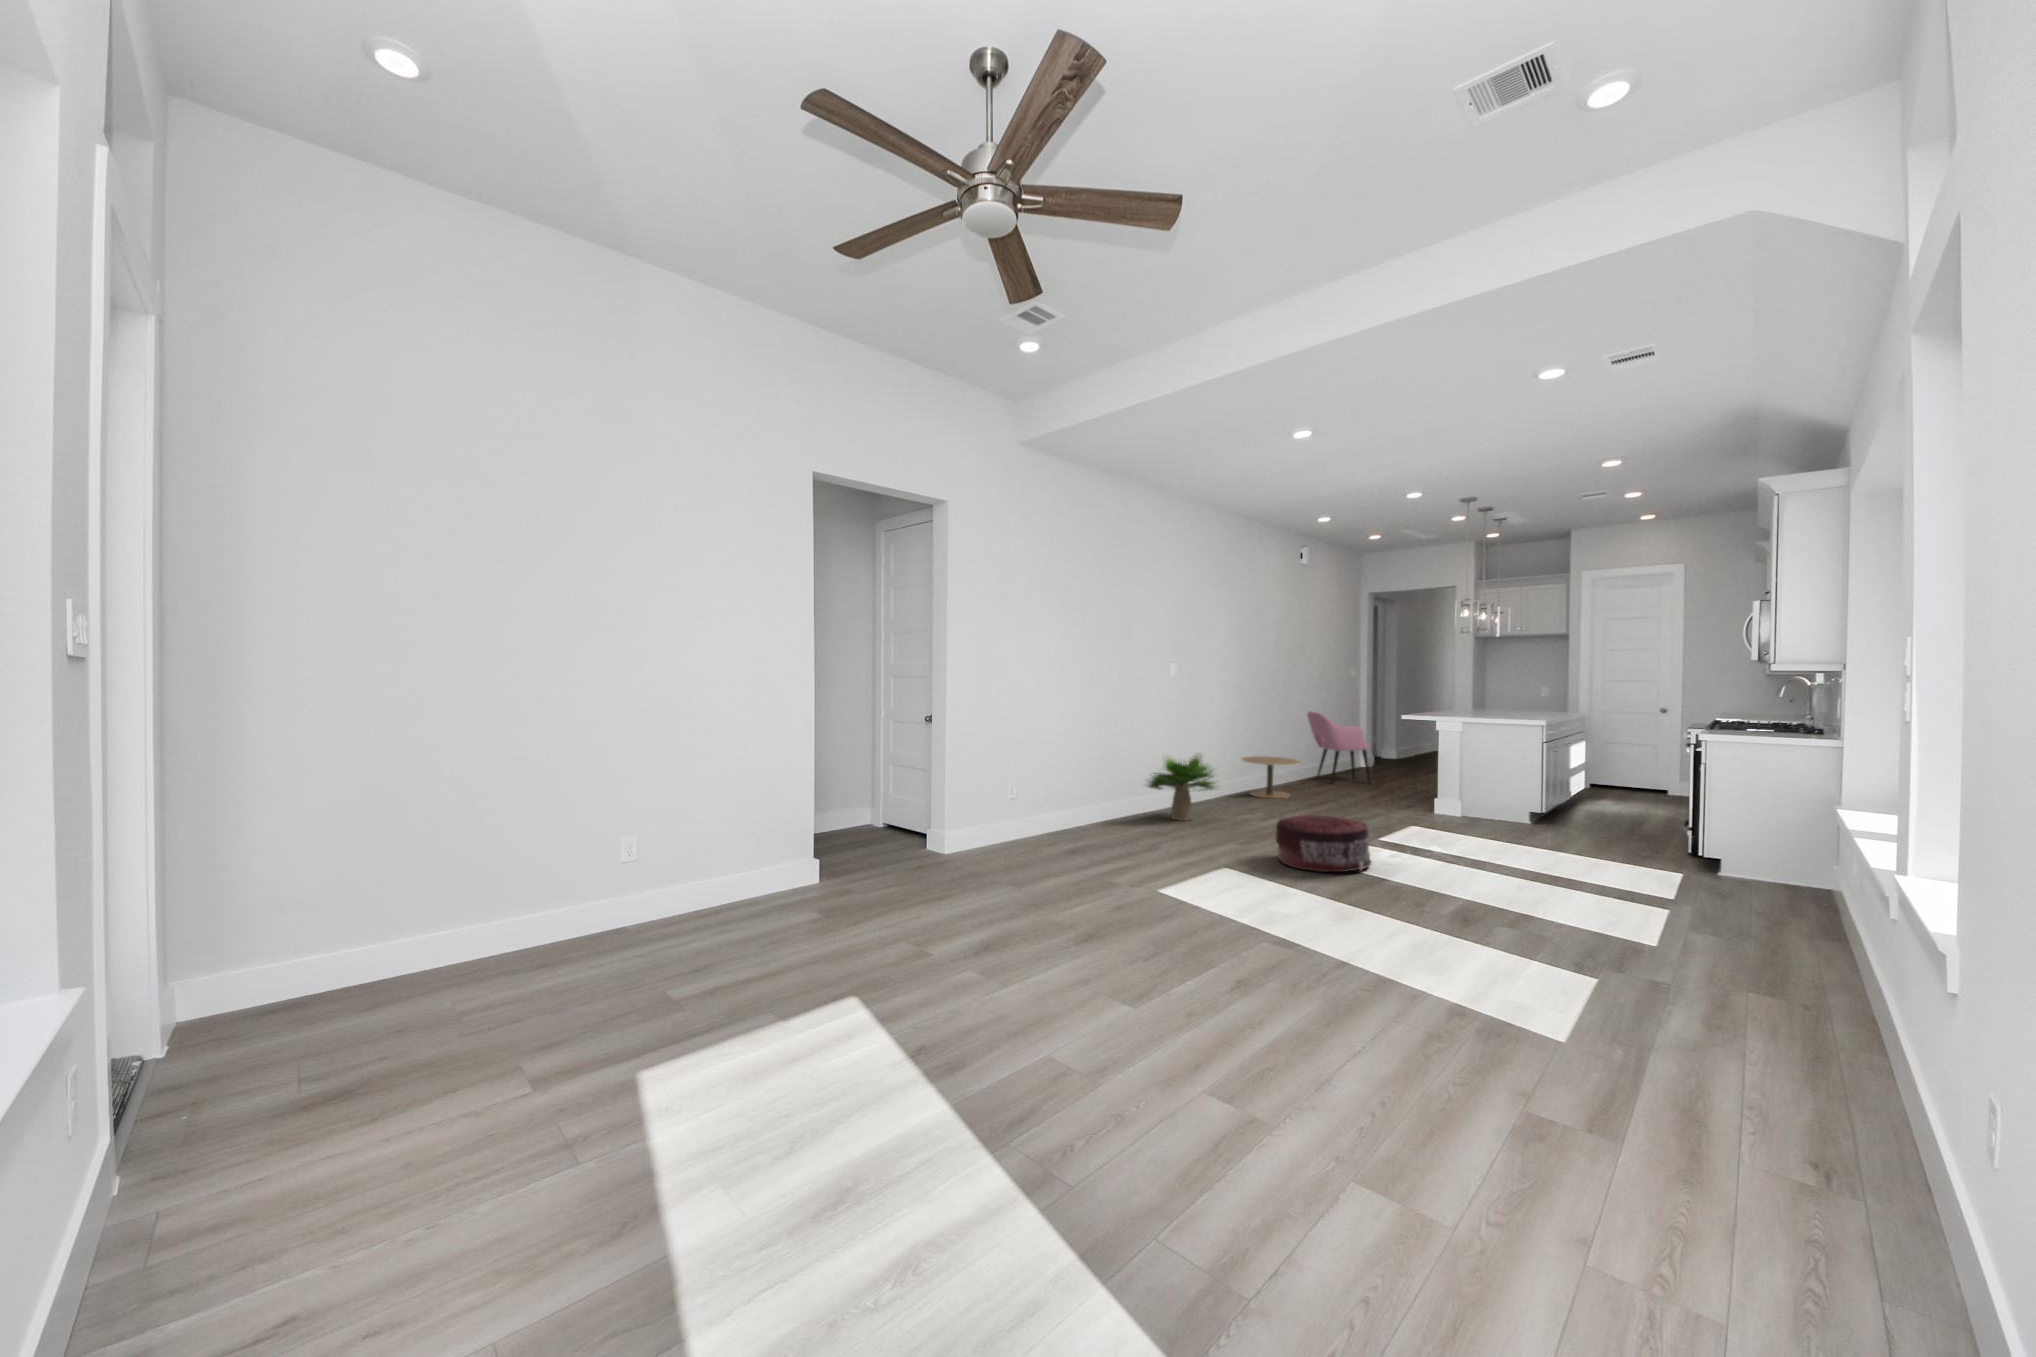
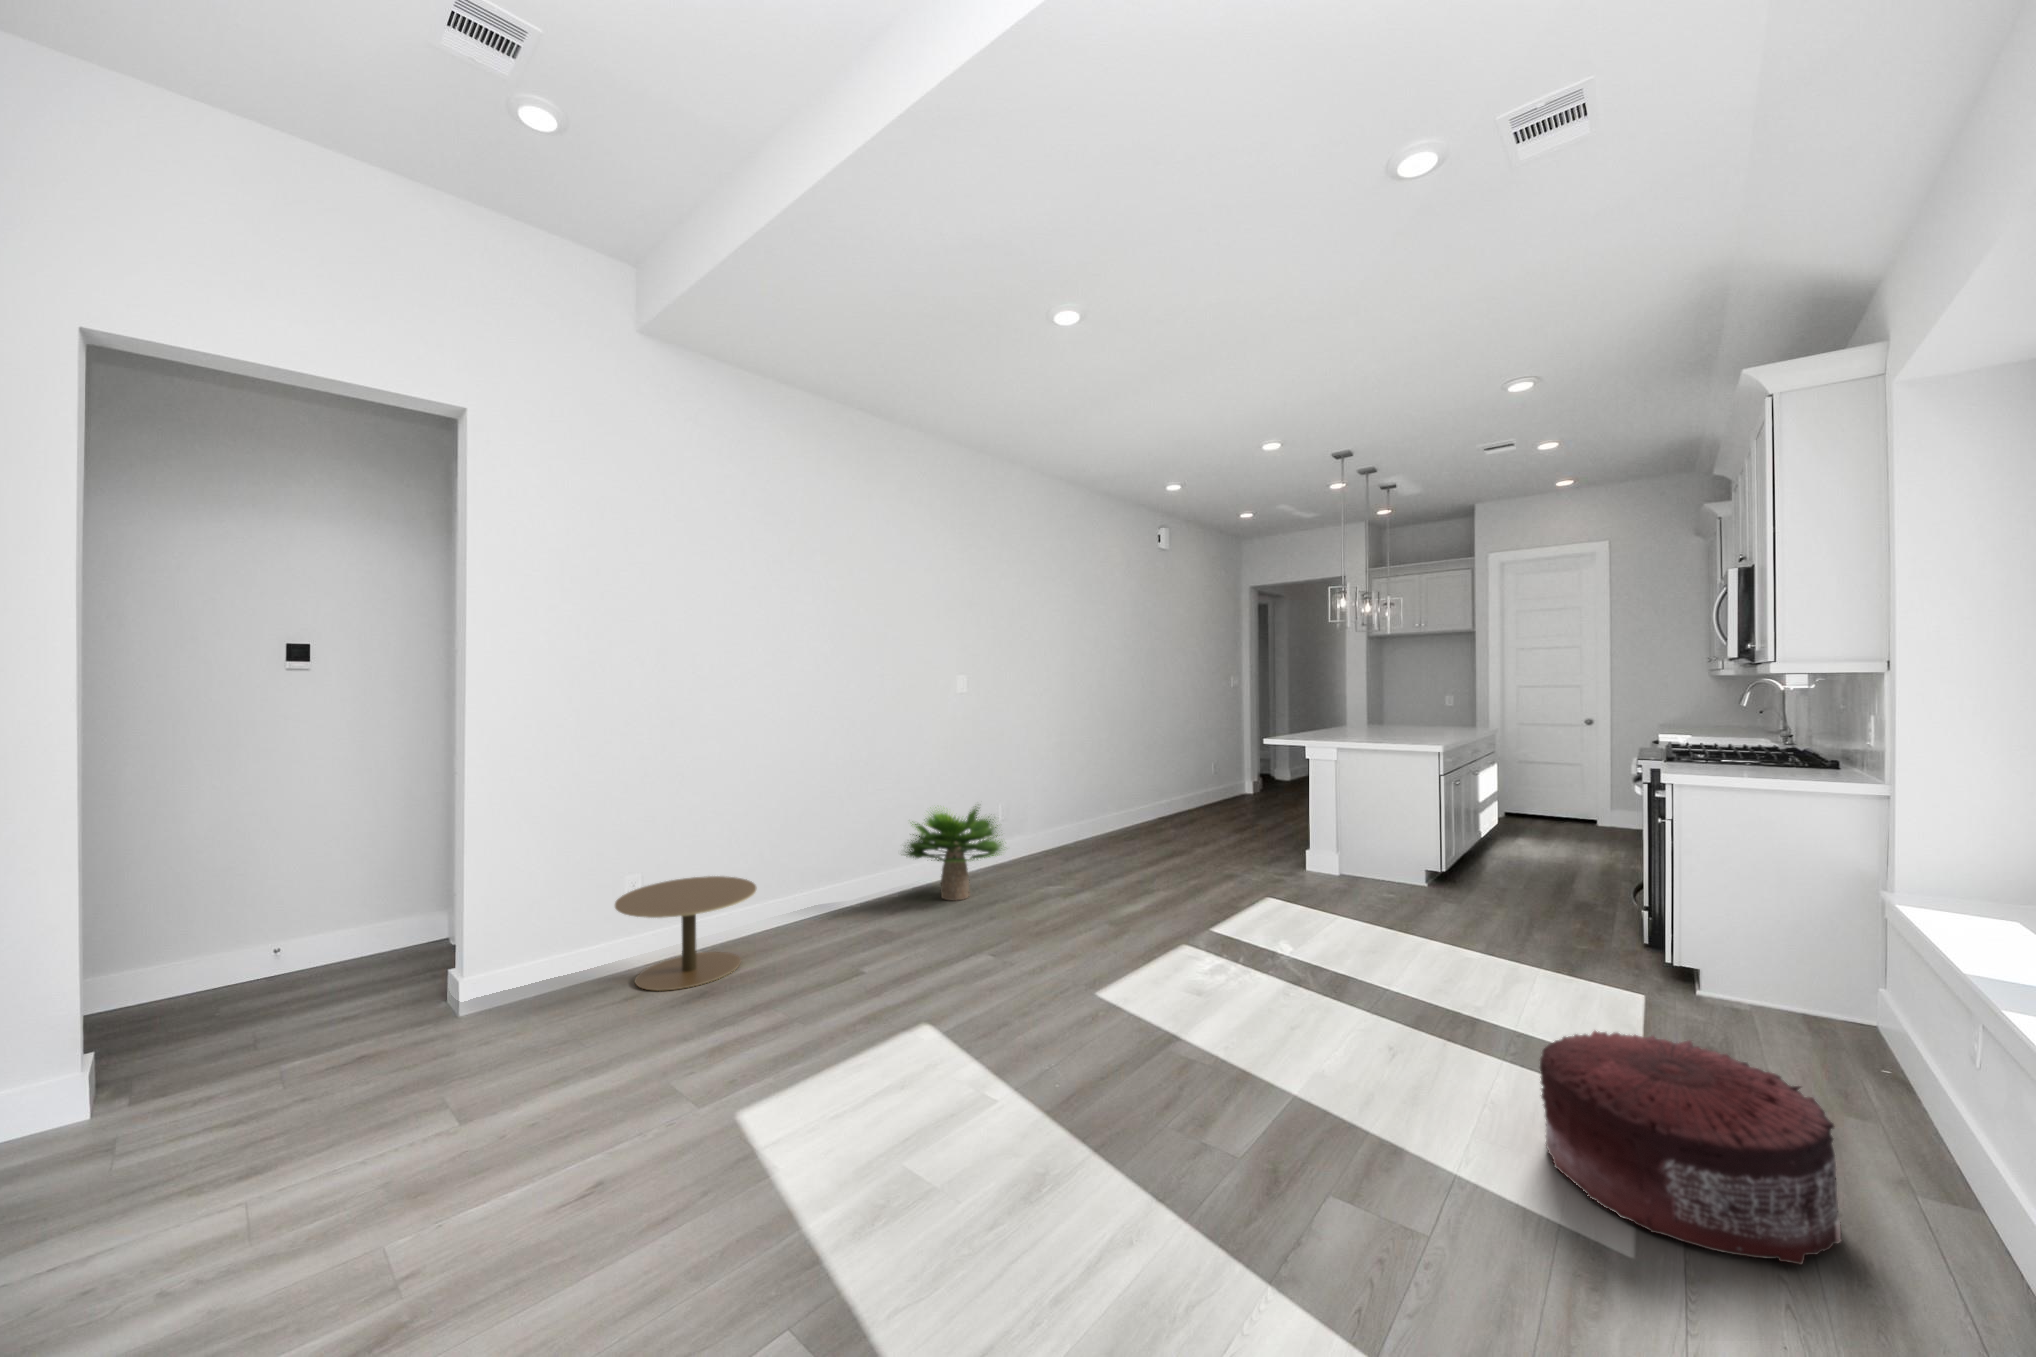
armchair: present [1307,712,1371,783] -> none [1168,732,1244,822]
side table: present [1242,756,1300,798] -> present [615,876,757,991]
pouf: present [1276,814,1371,872] -> present [1540,1031,1841,1264]

